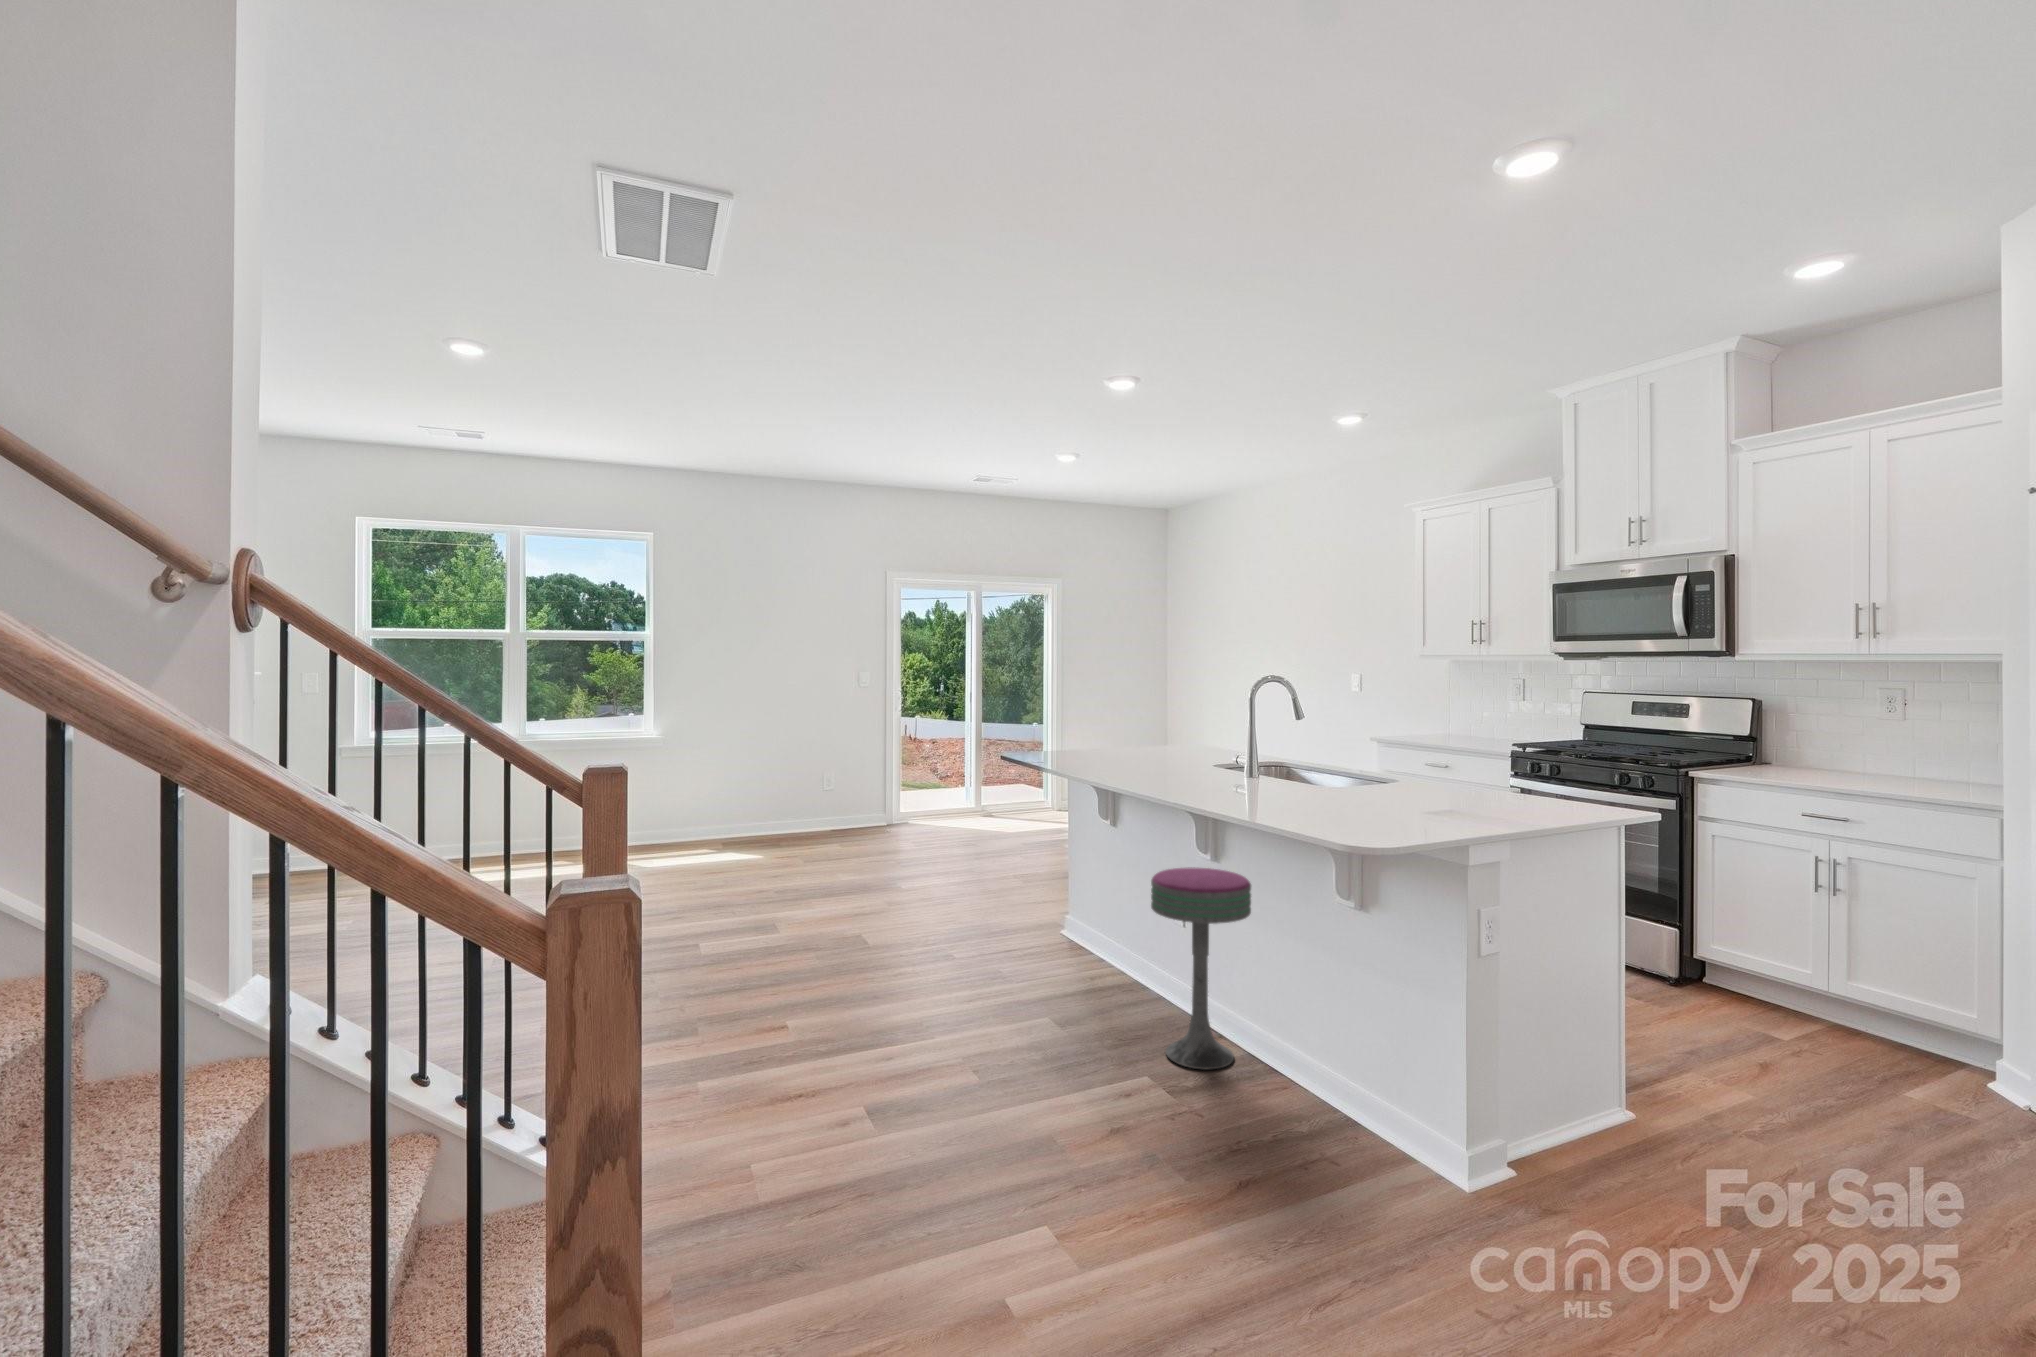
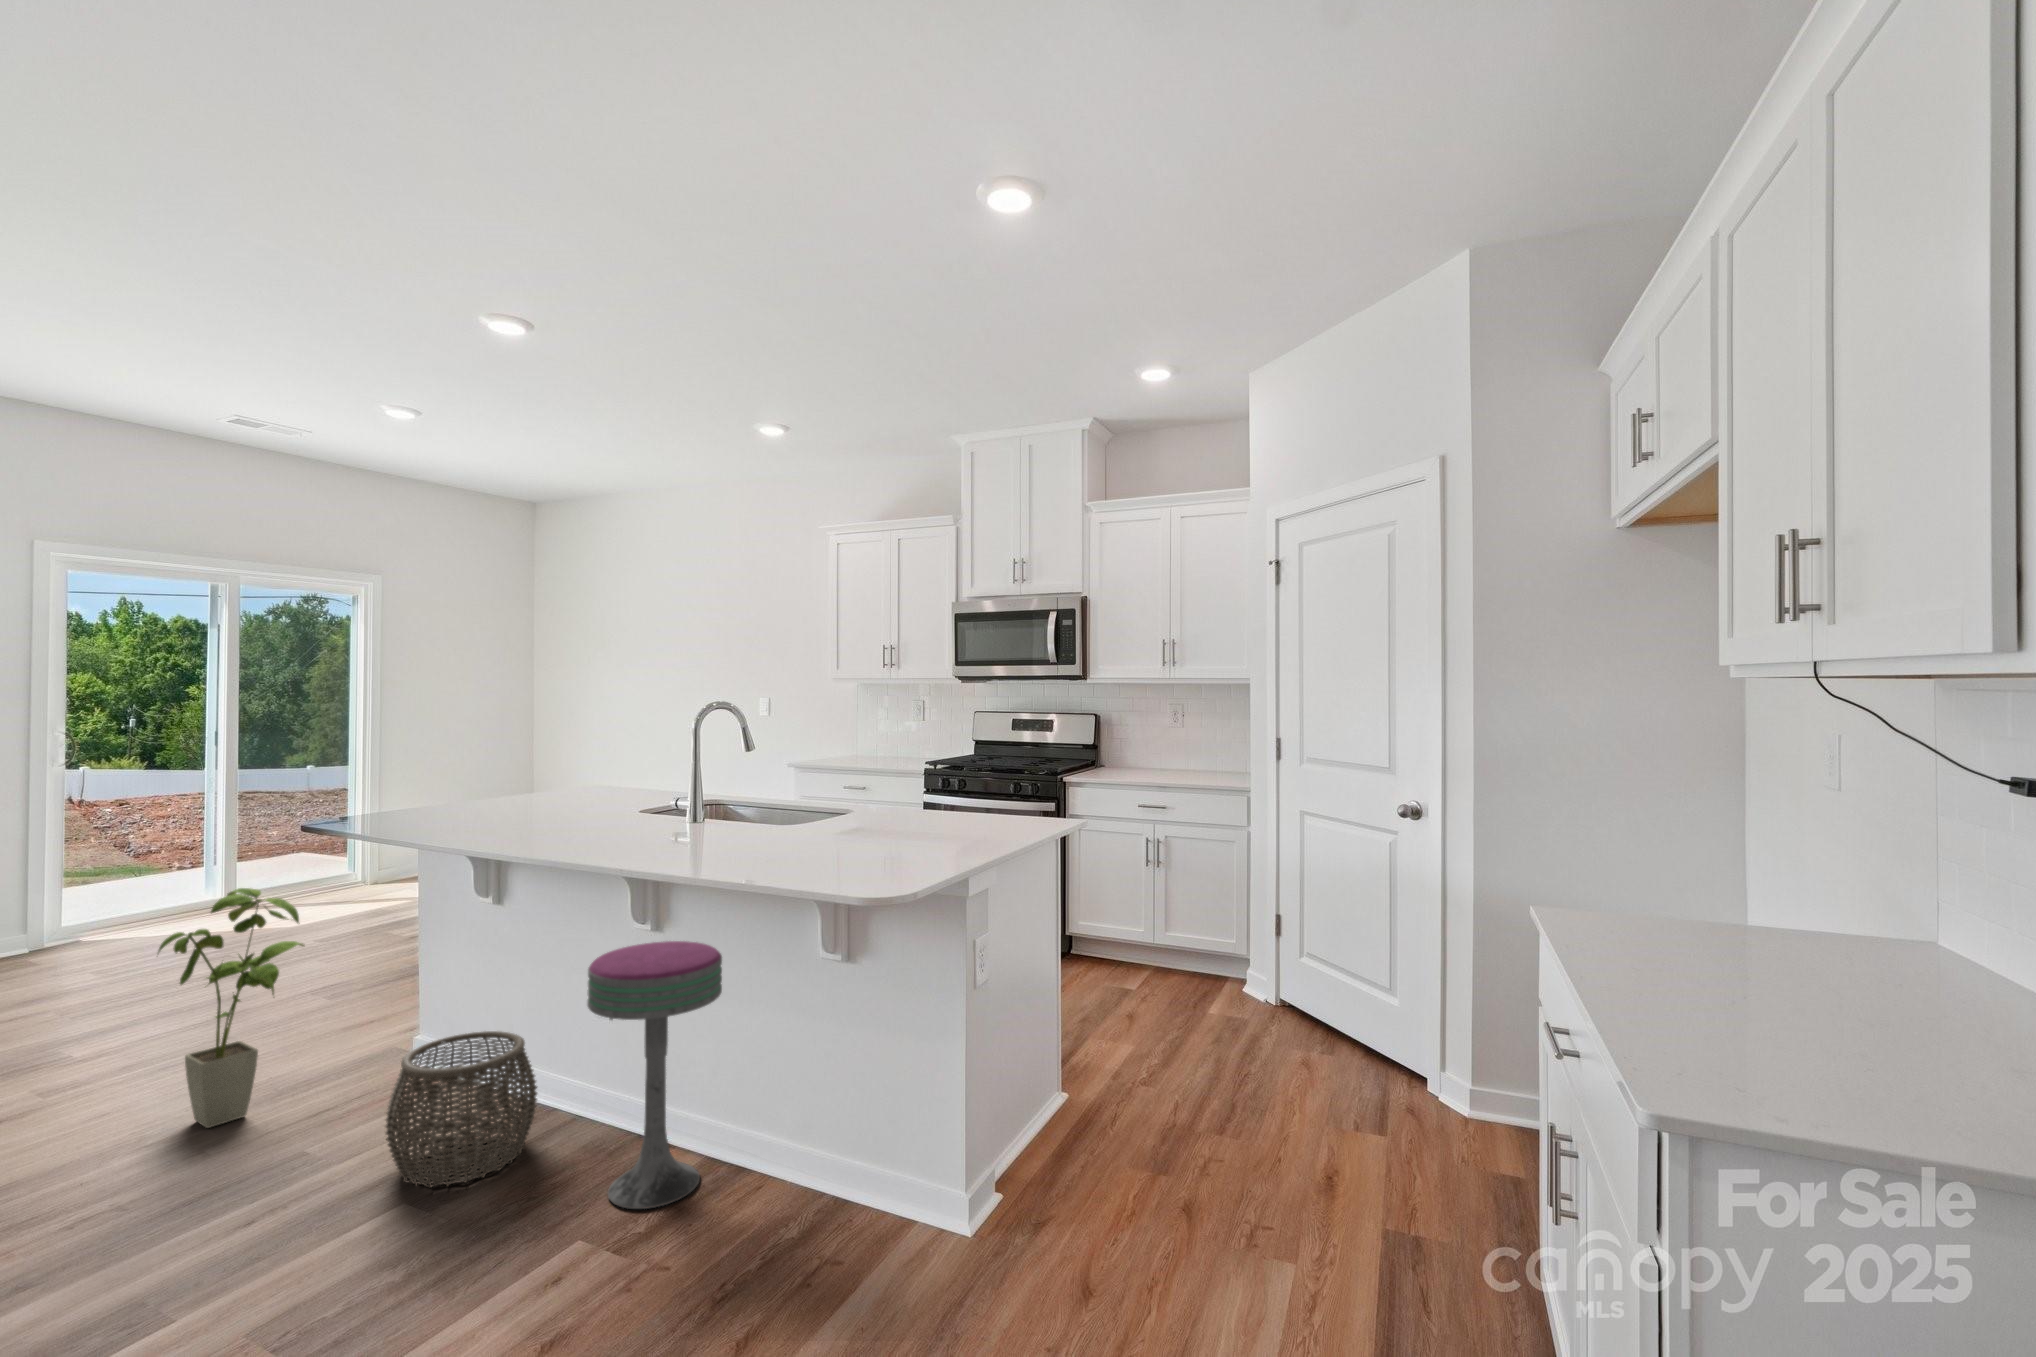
house plant: none [932,796,1007,946] -> present [158,888,304,1128]
woven basket: none [1037,914,1130,1016] -> present [385,1031,537,1188]

